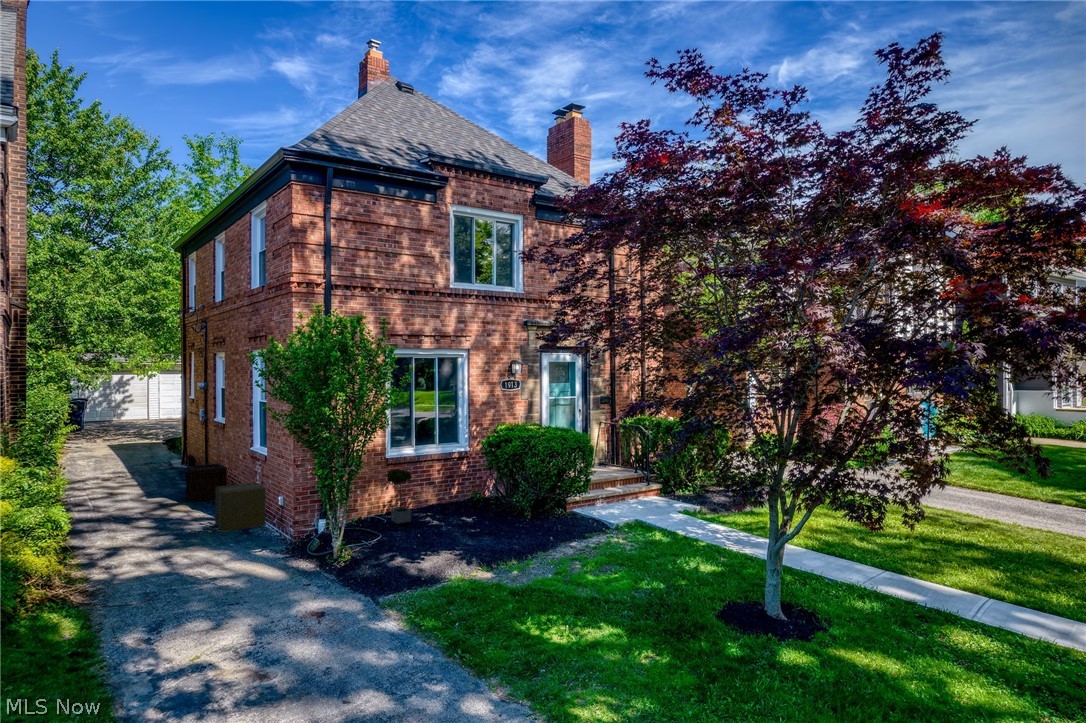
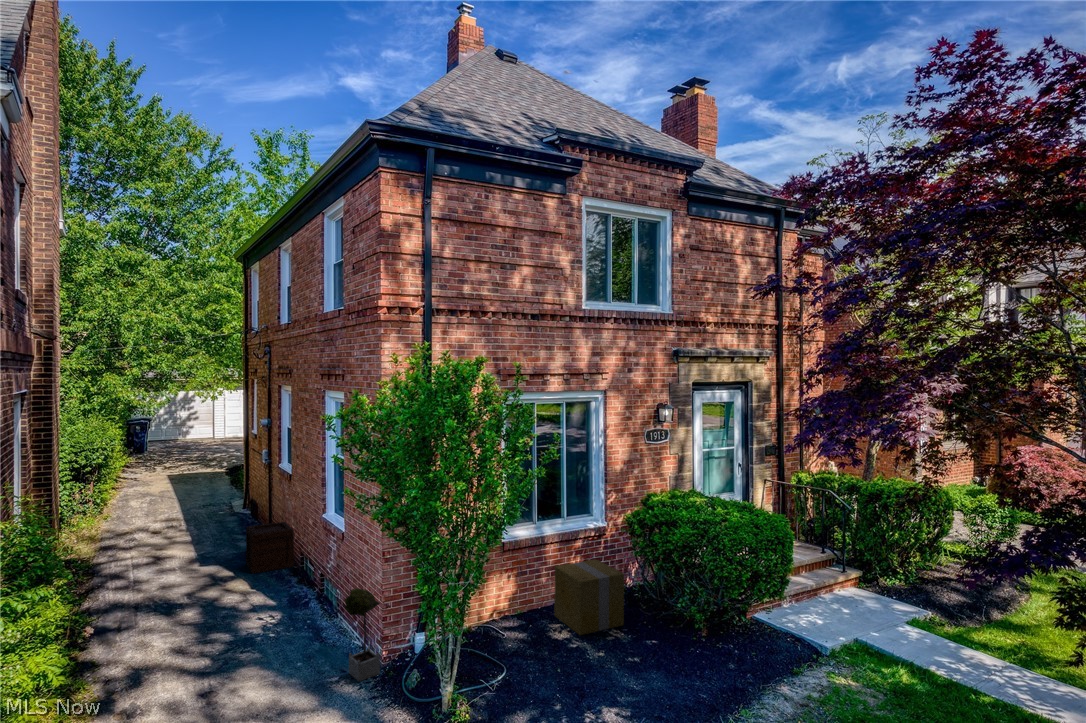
potted tree: present [387,469,411,524] -> present [345,588,380,681]
cardboard box: present [215,482,266,532] -> present [554,559,624,635]

